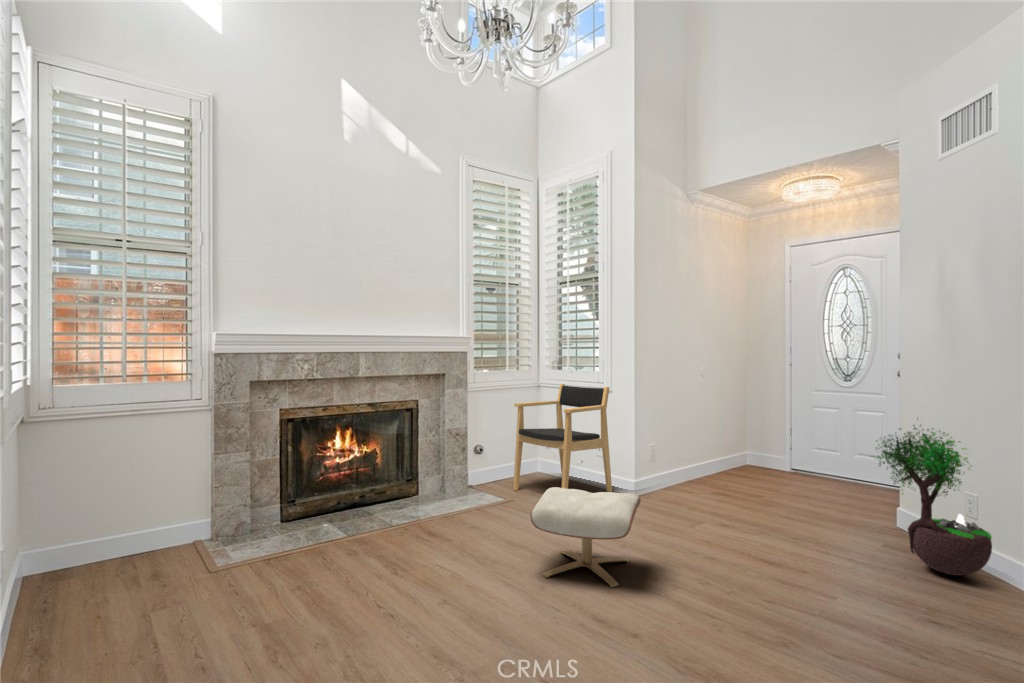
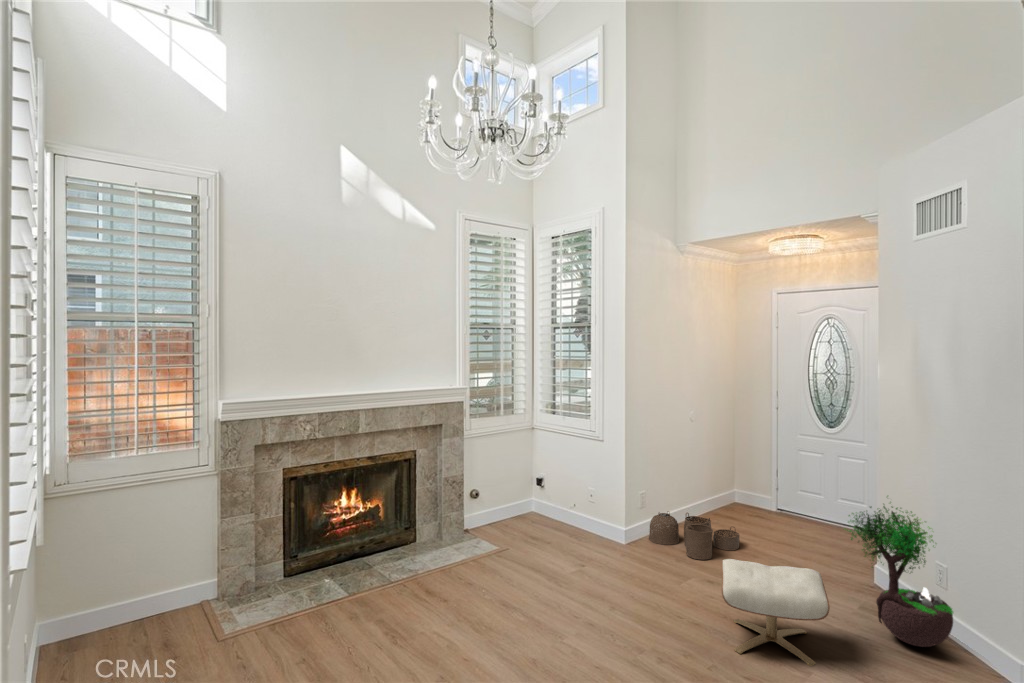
armchair: present [513,384,612,492] -> none [507,430,602,555]
woven basket: none [661,463,756,508] -> present [649,513,740,560]
ottoman: present [530,487,641,587] -> present [722,559,830,666]

